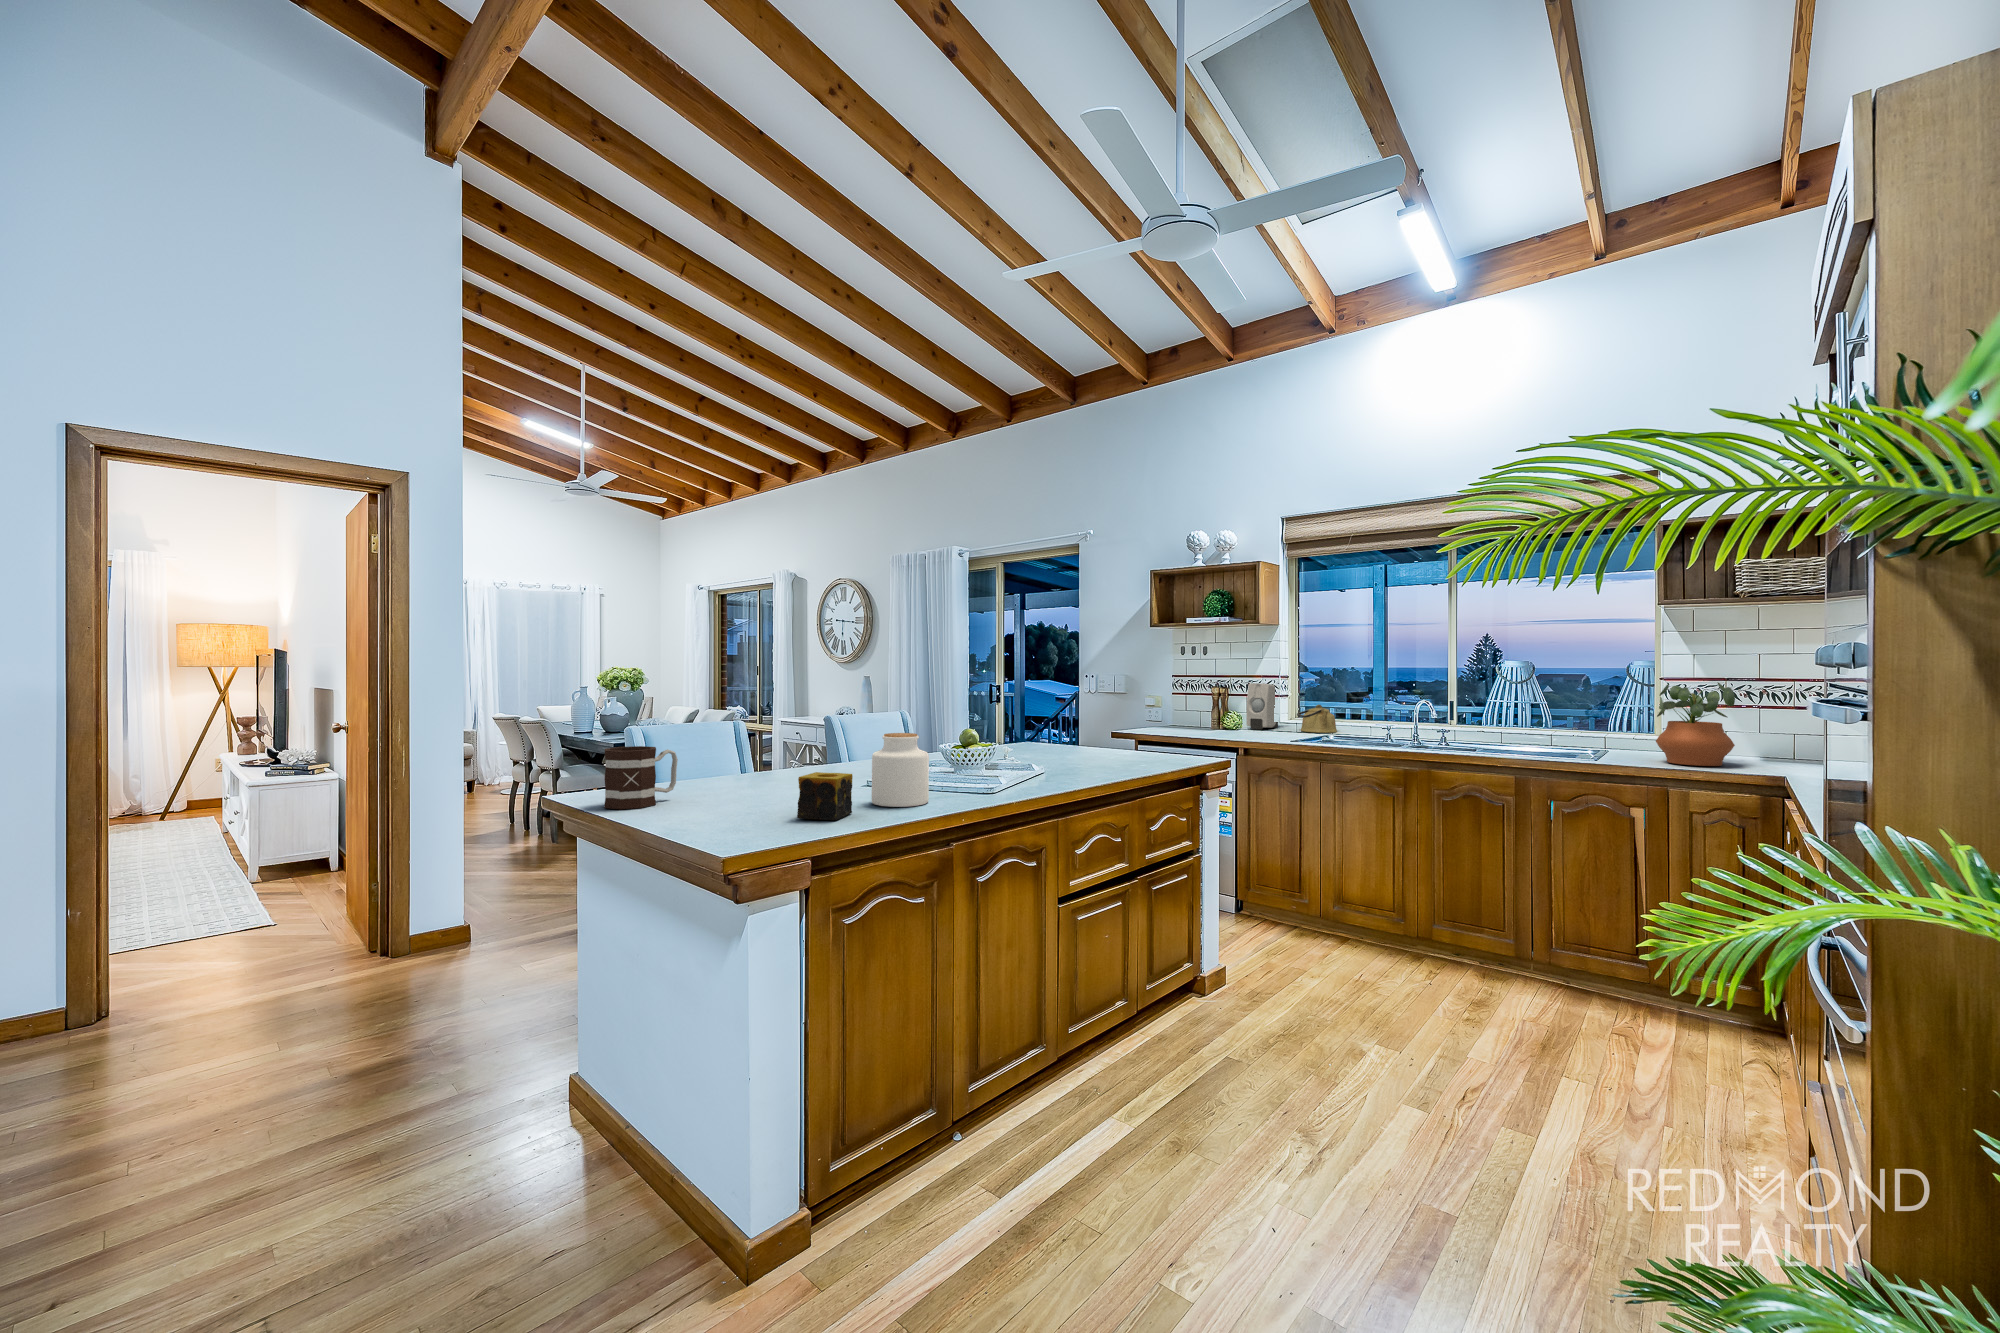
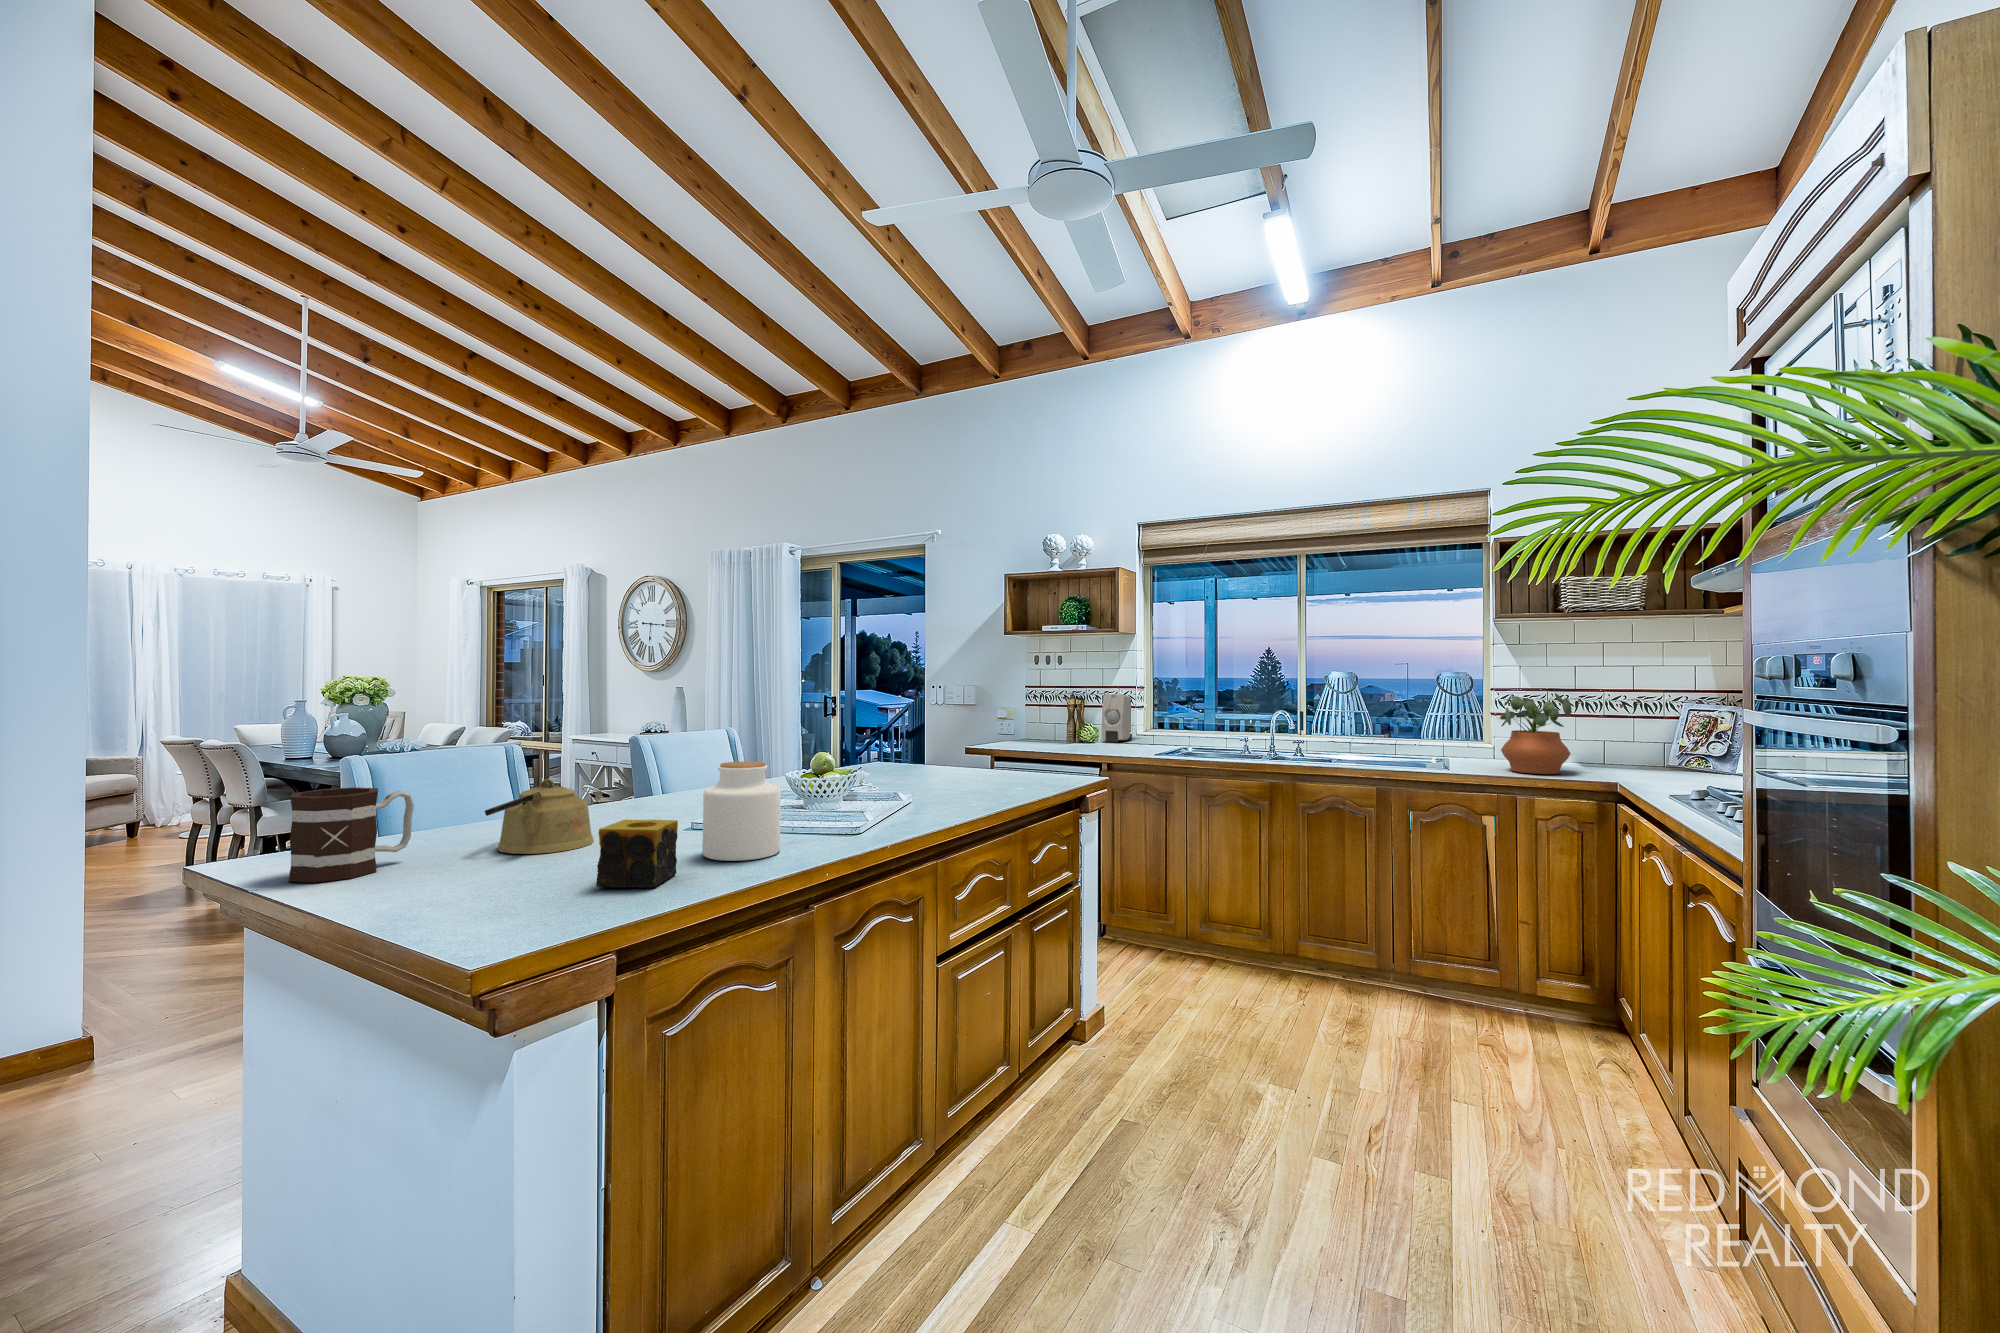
kettle: present [1297,705,1337,733] -> present [485,779,593,854]

